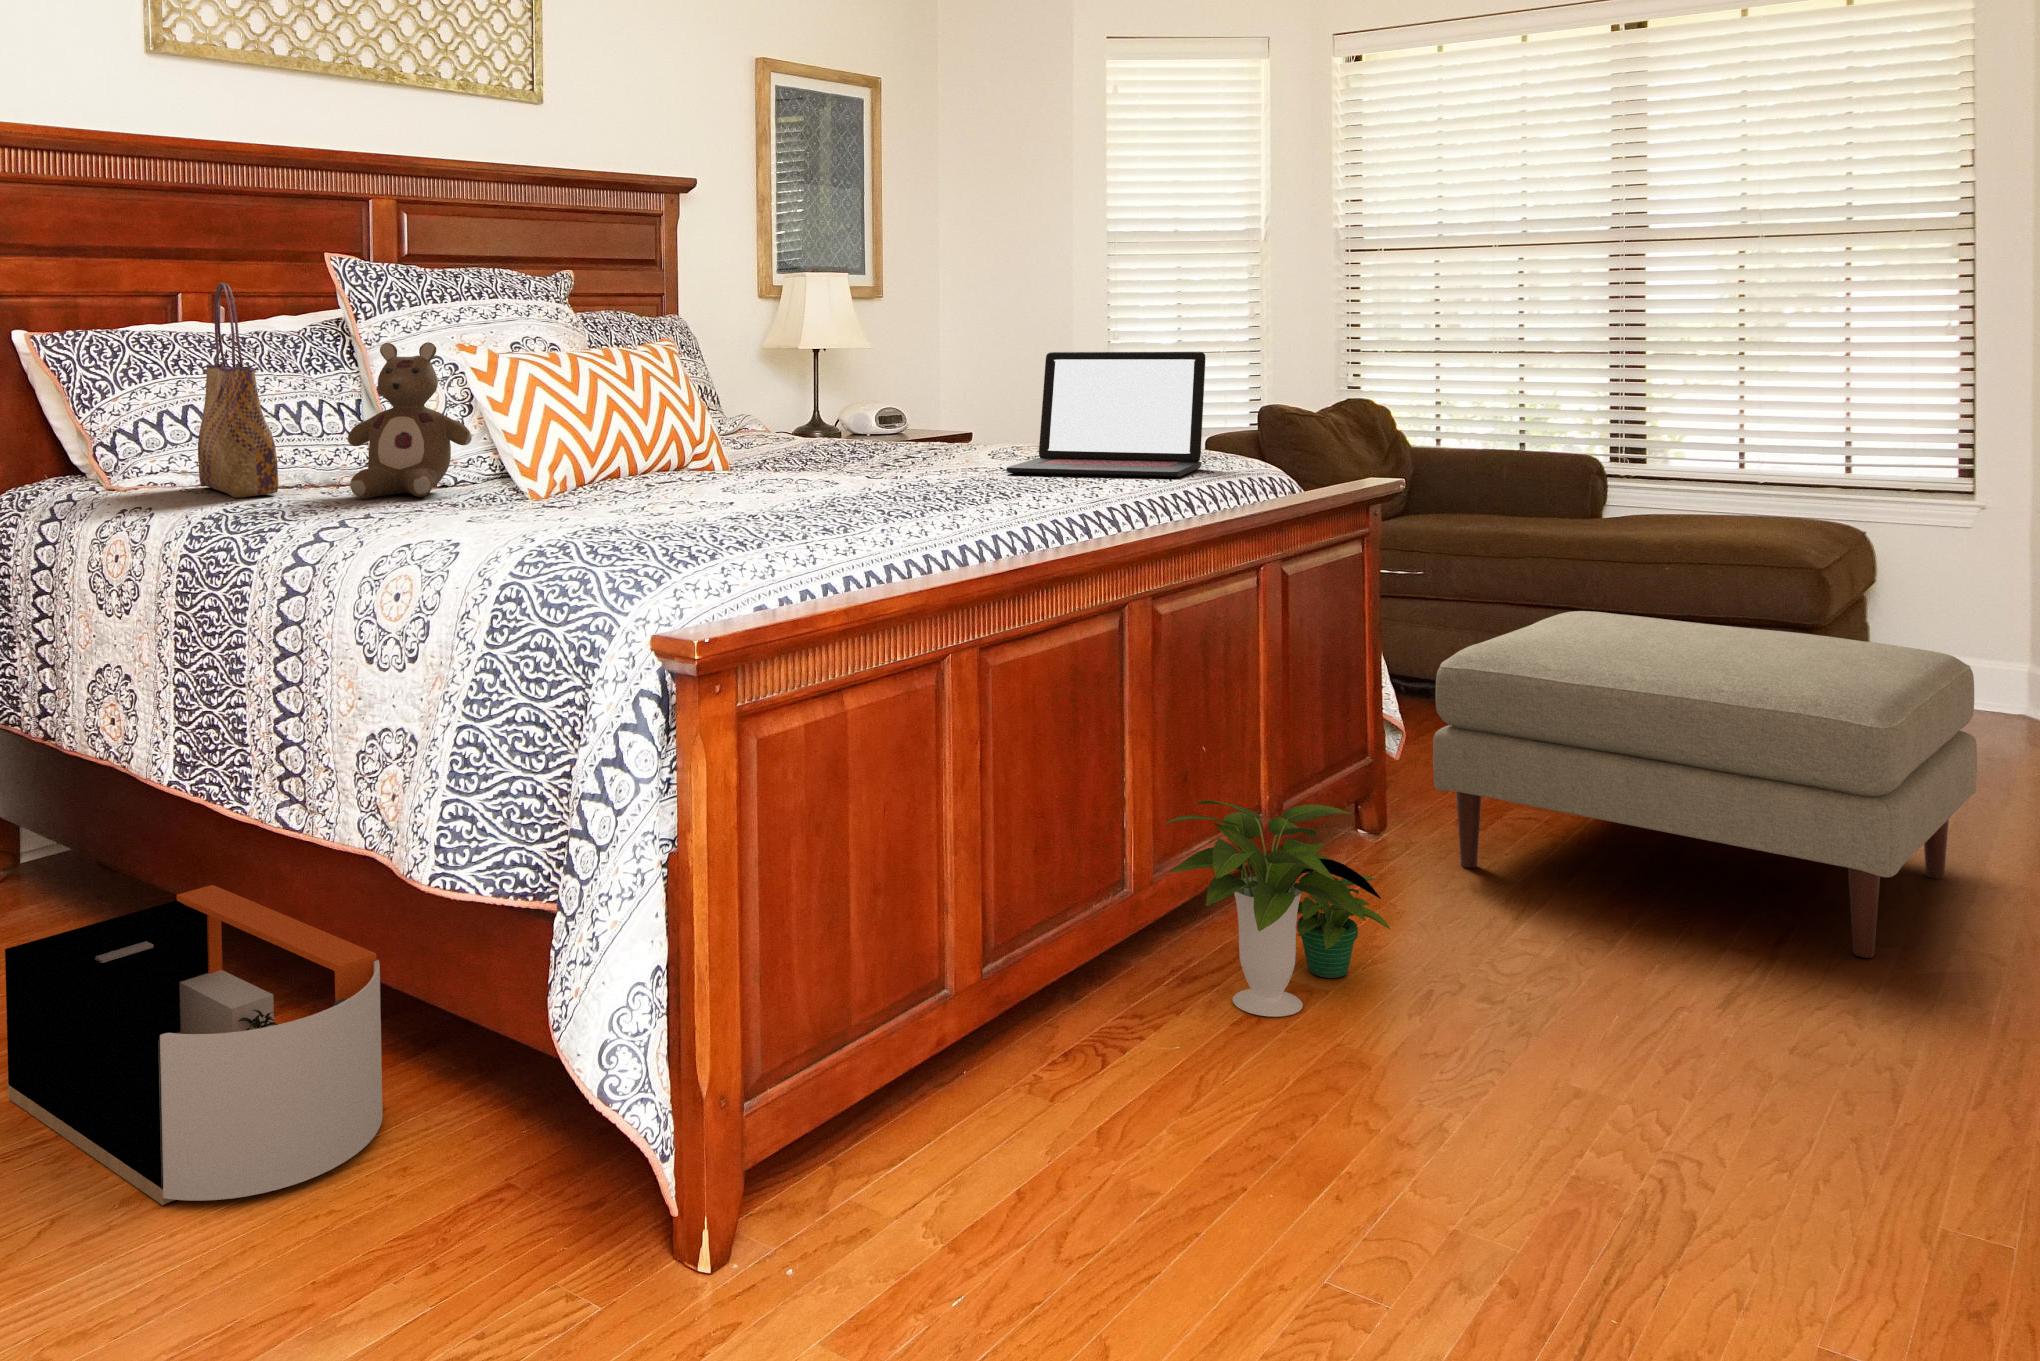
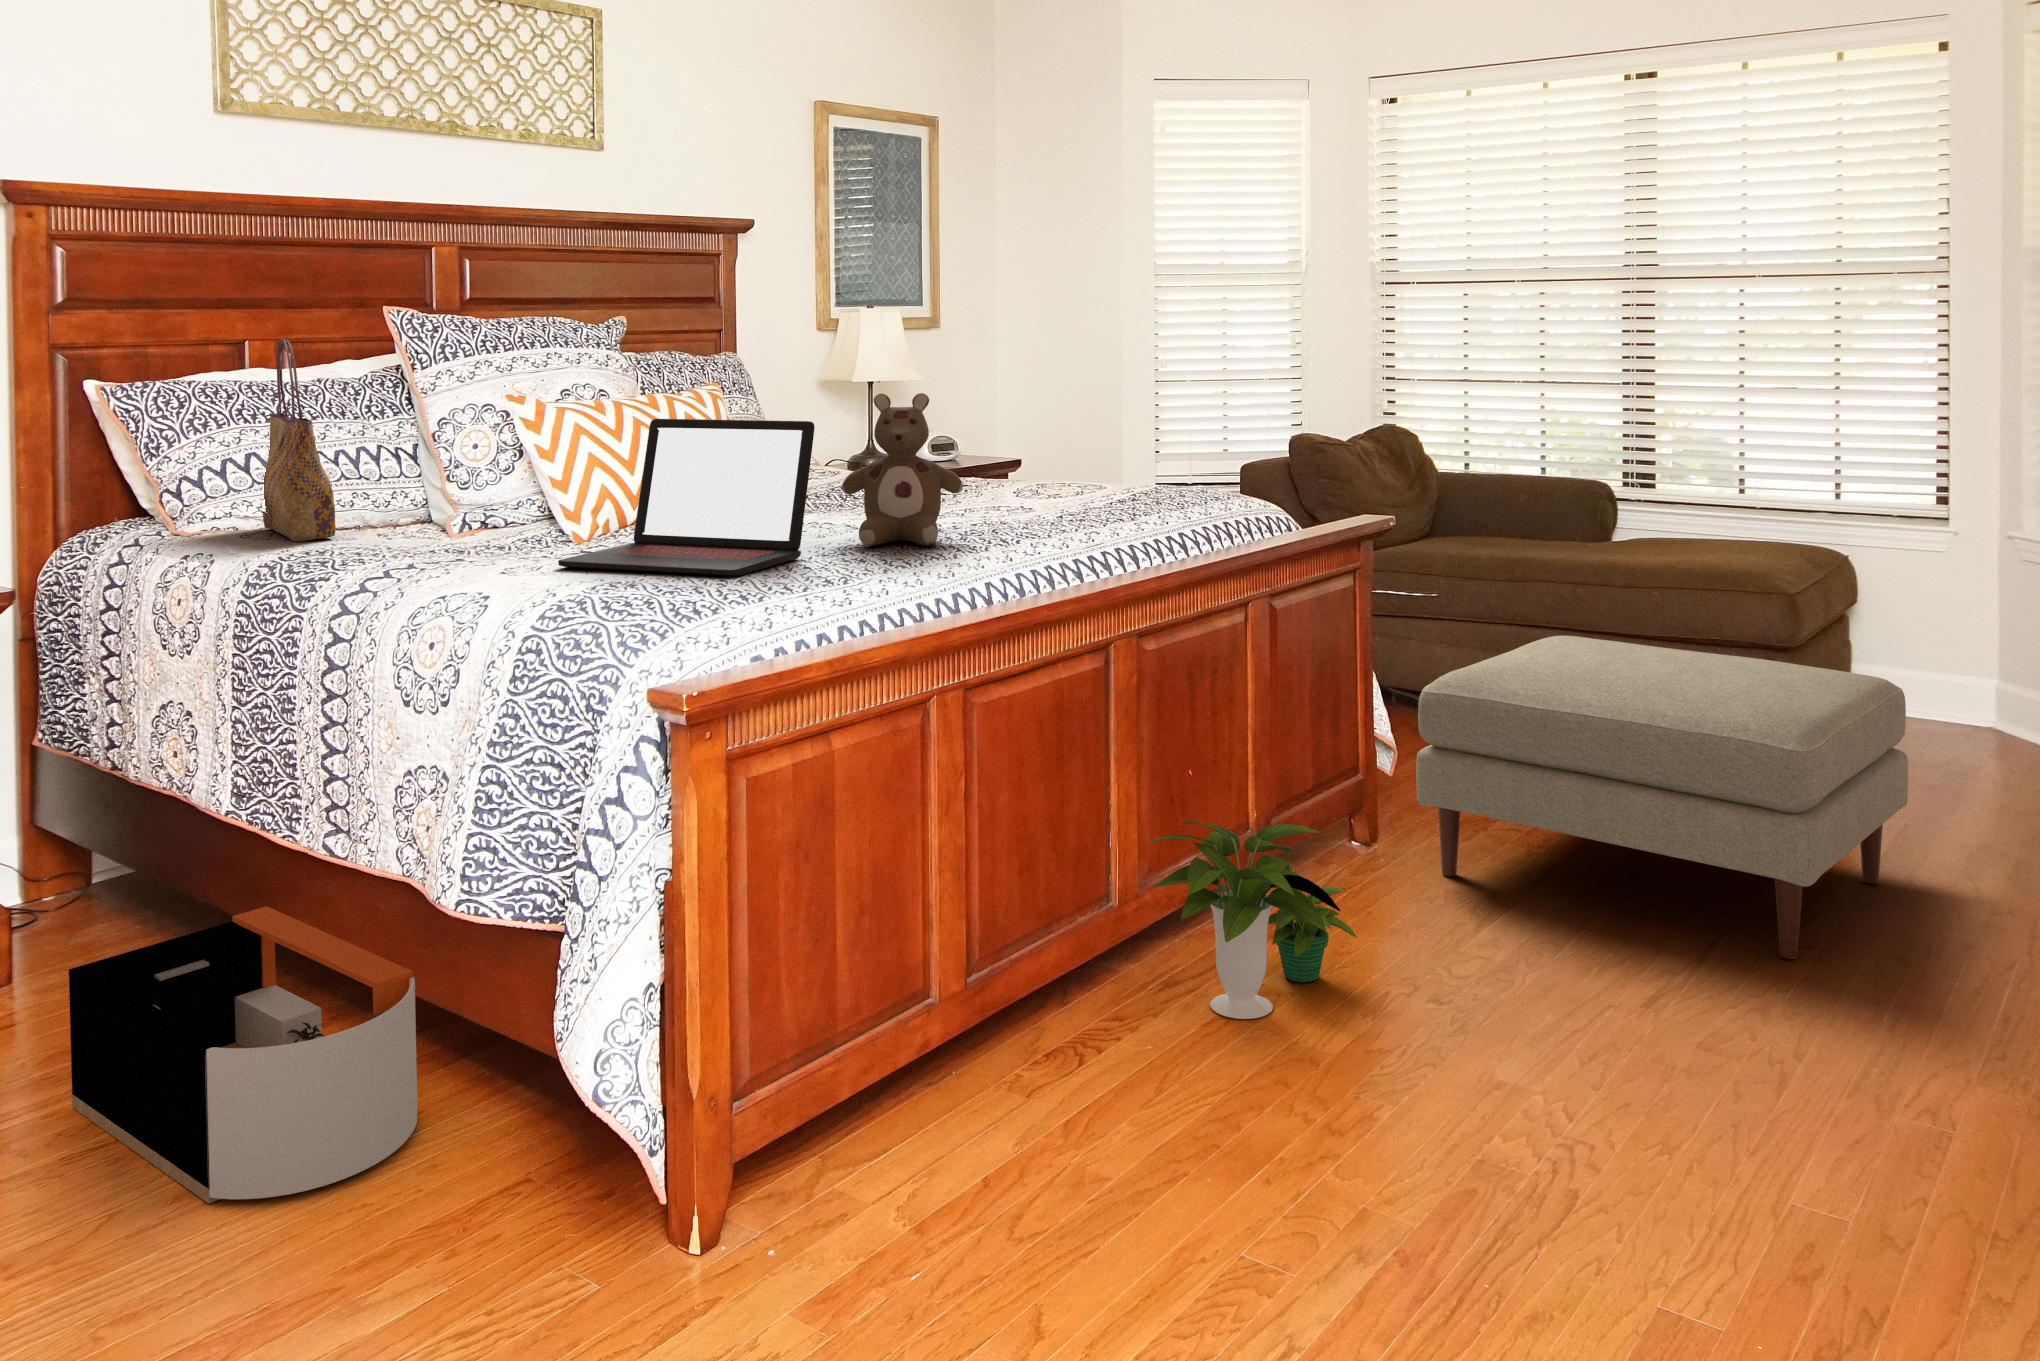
stuffed bear: present [348,342,472,497] -> present [842,393,963,546]
laptop: present [1006,352,1205,478] -> present [558,419,815,576]

